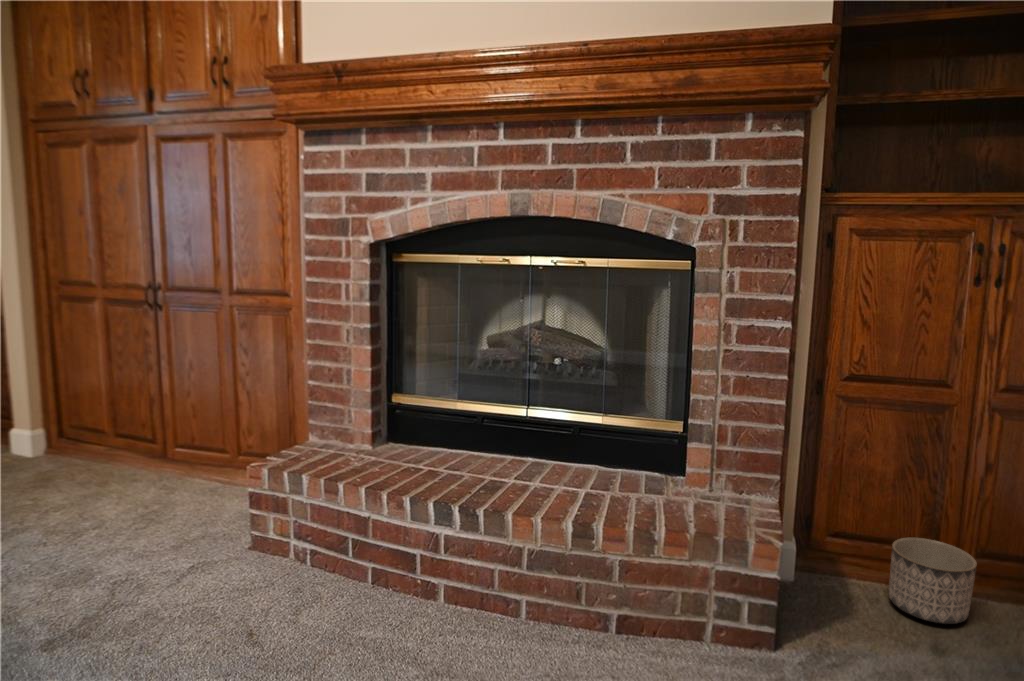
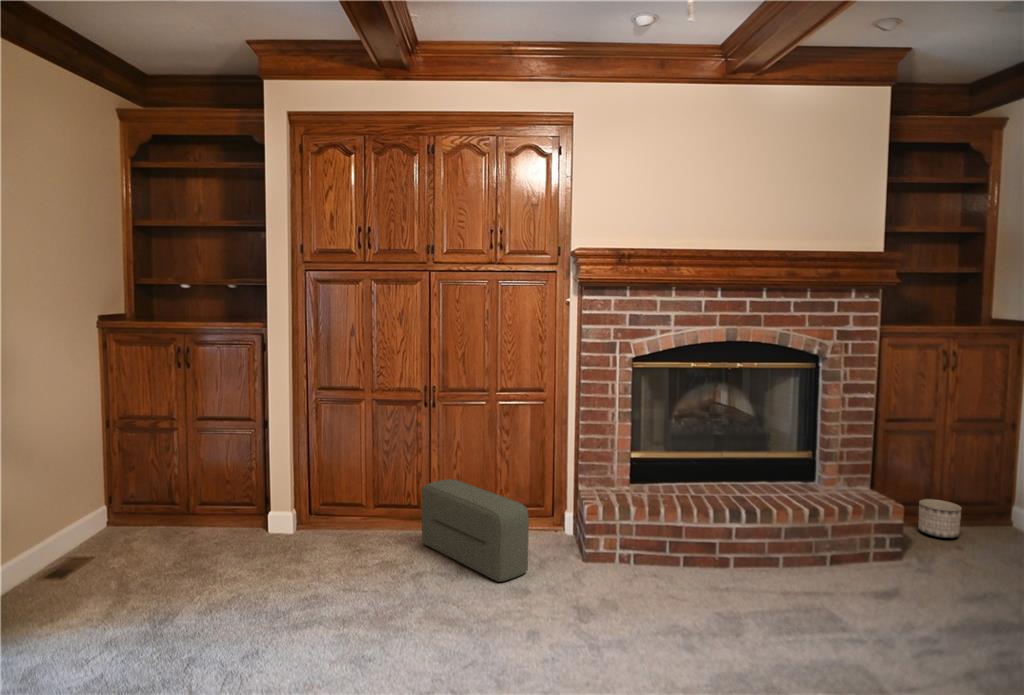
pouf: none [80,408,174,555] -> present [421,479,529,582]

